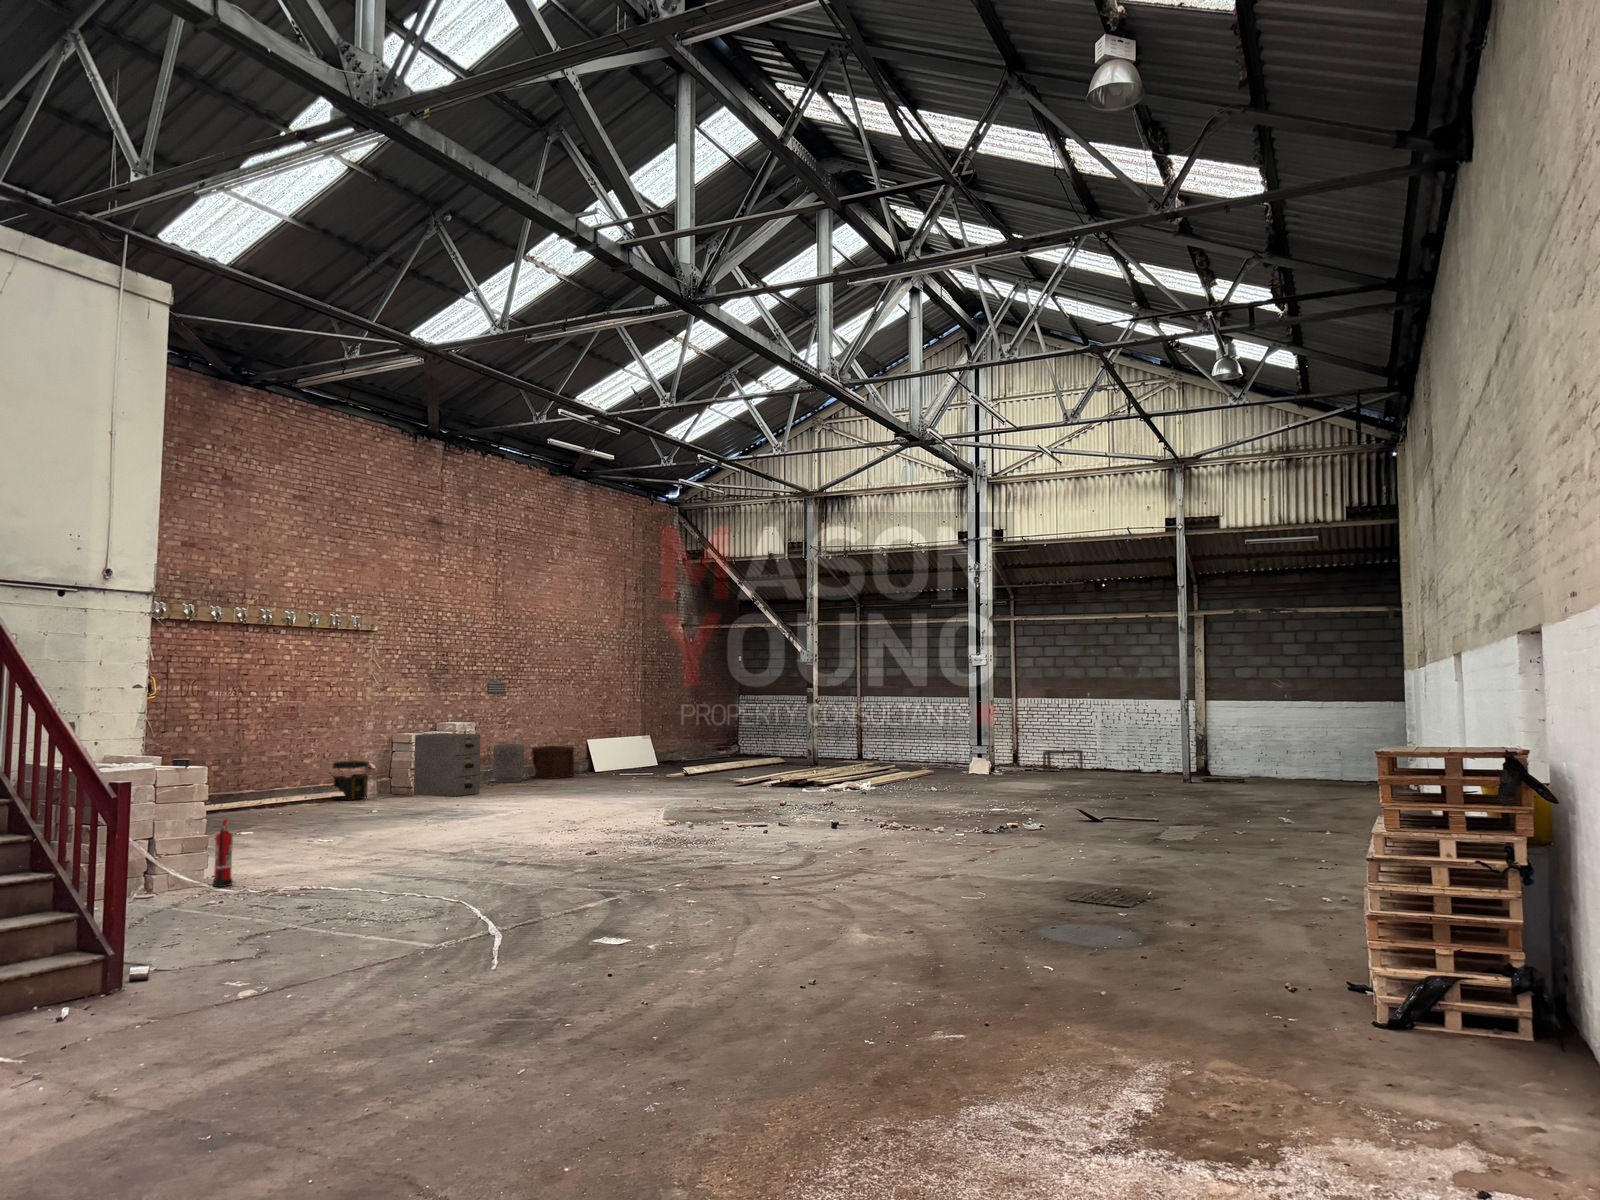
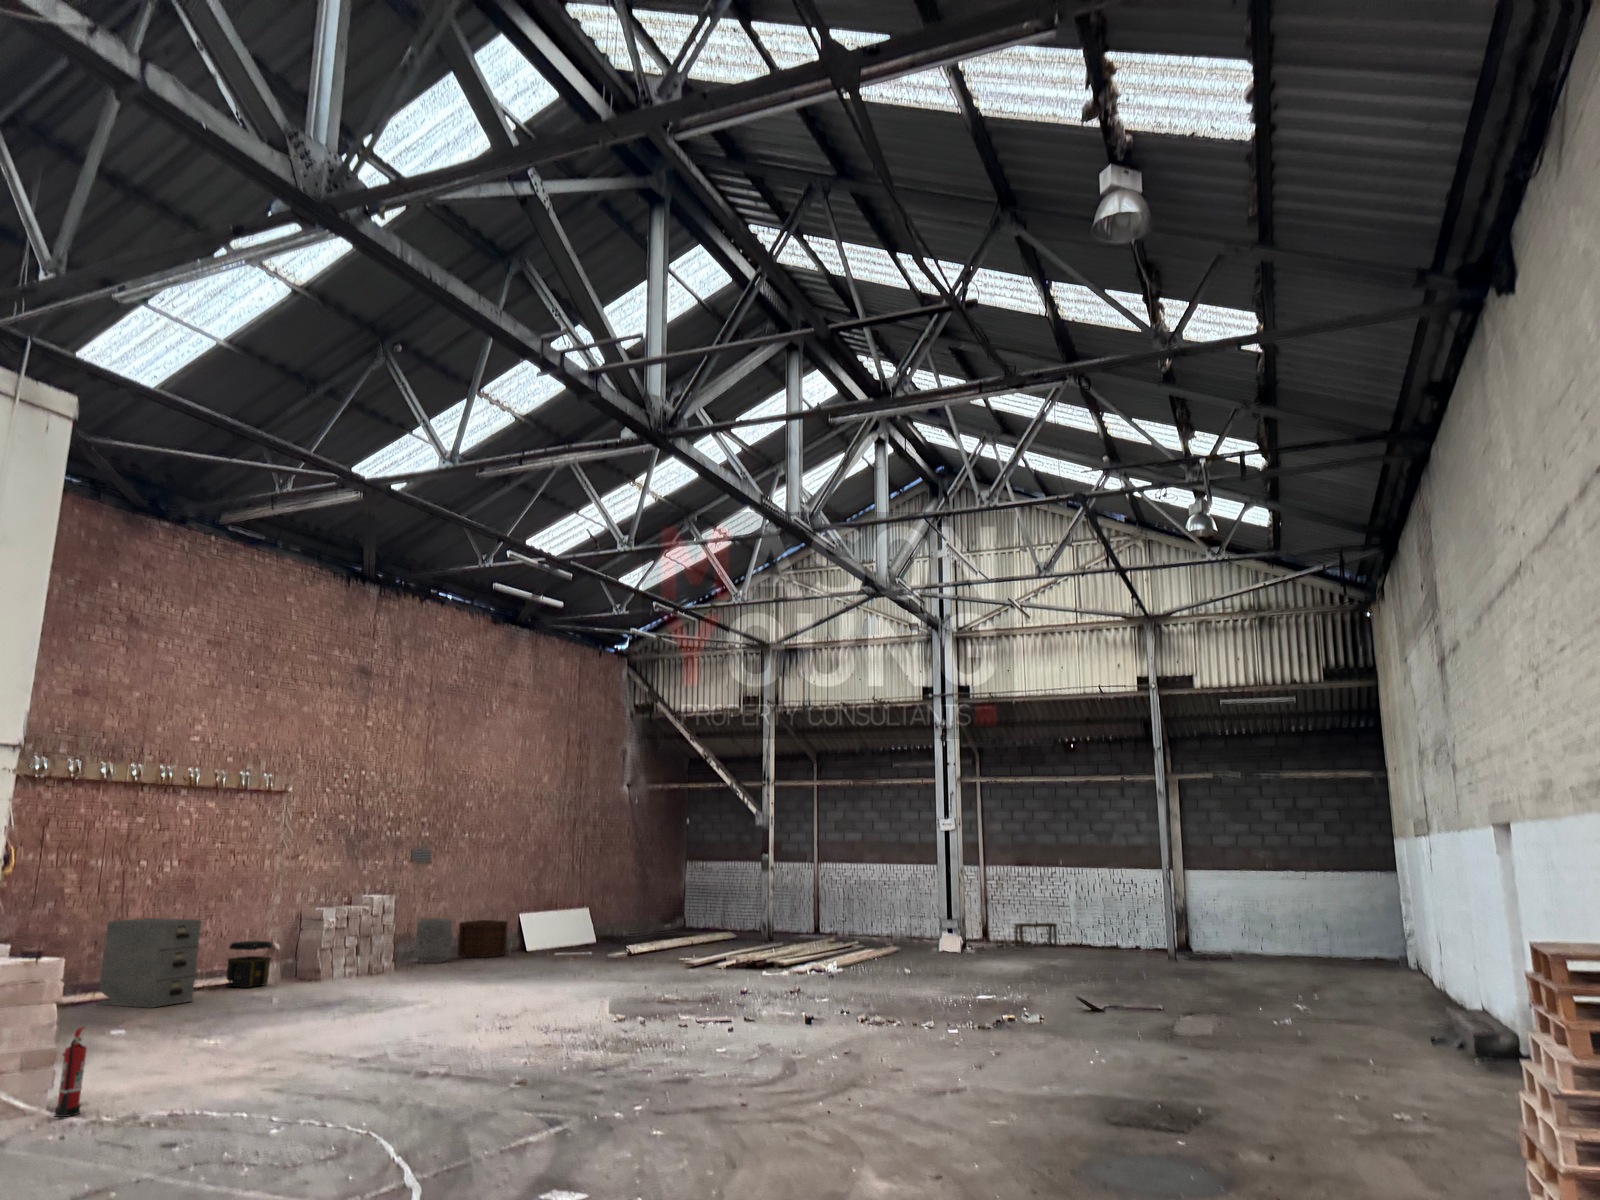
filing cabinet: present [414,733,480,797] -> present [98,918,201,1008]

